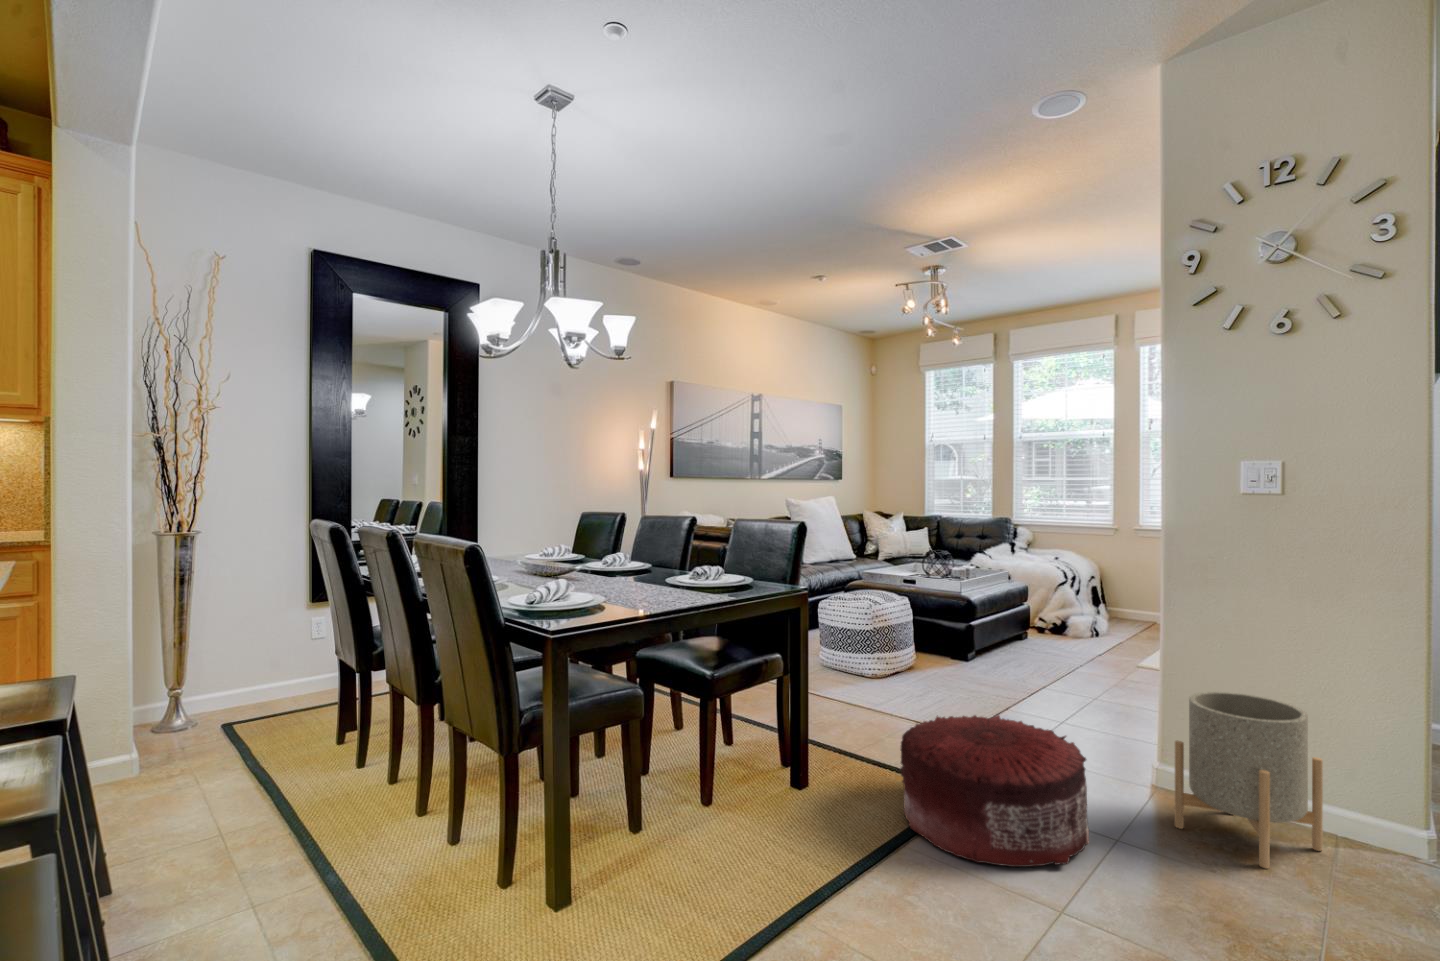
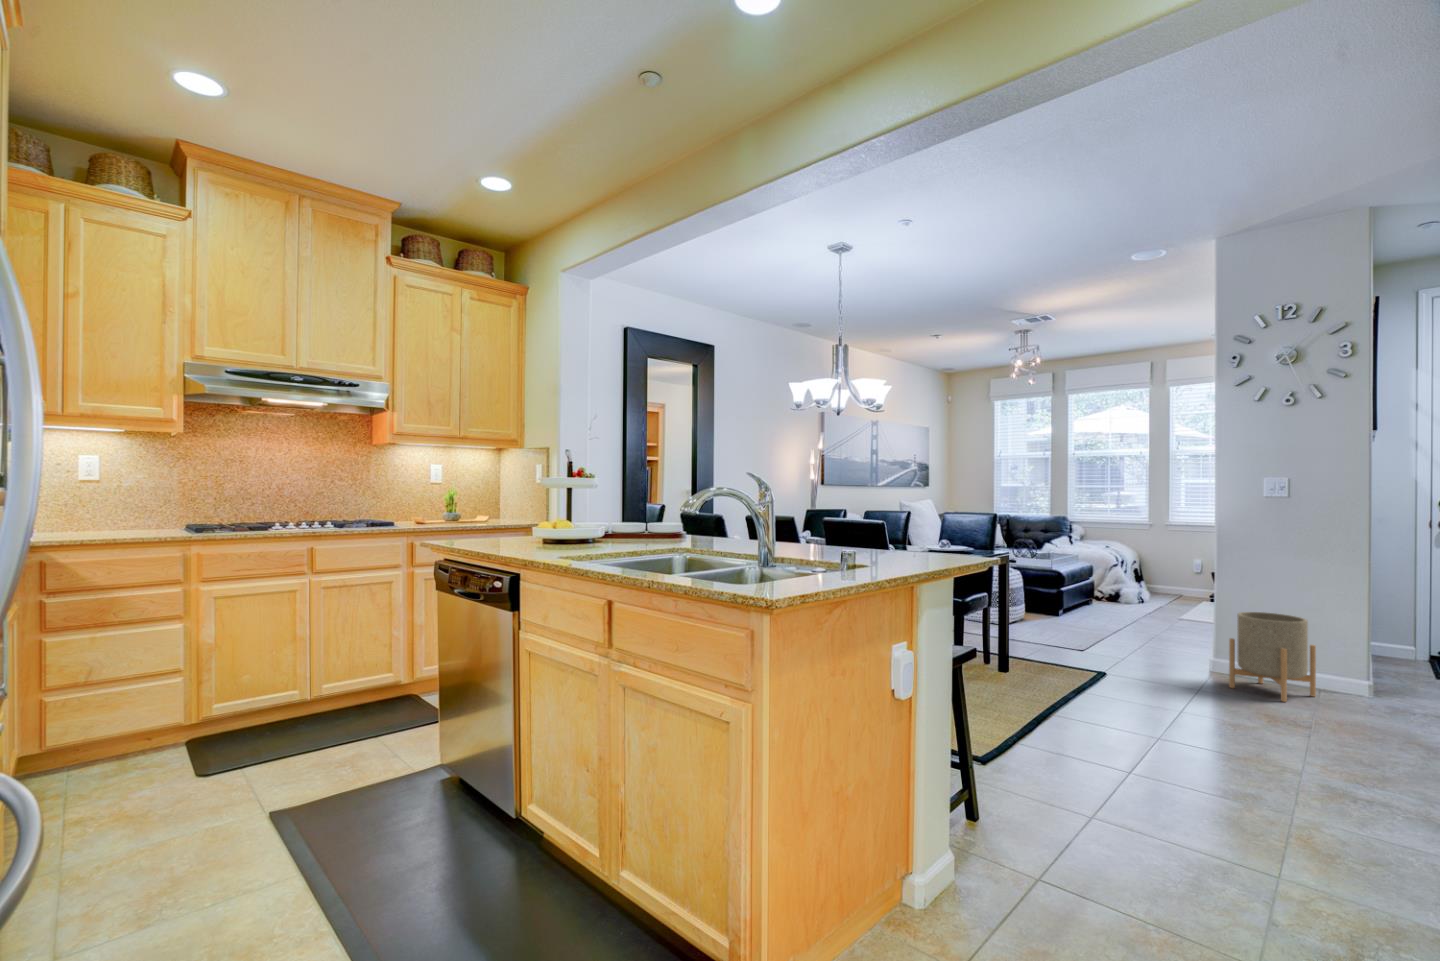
pouf: present [900,715,1089,867] -> none [1067,628,1184,700]

